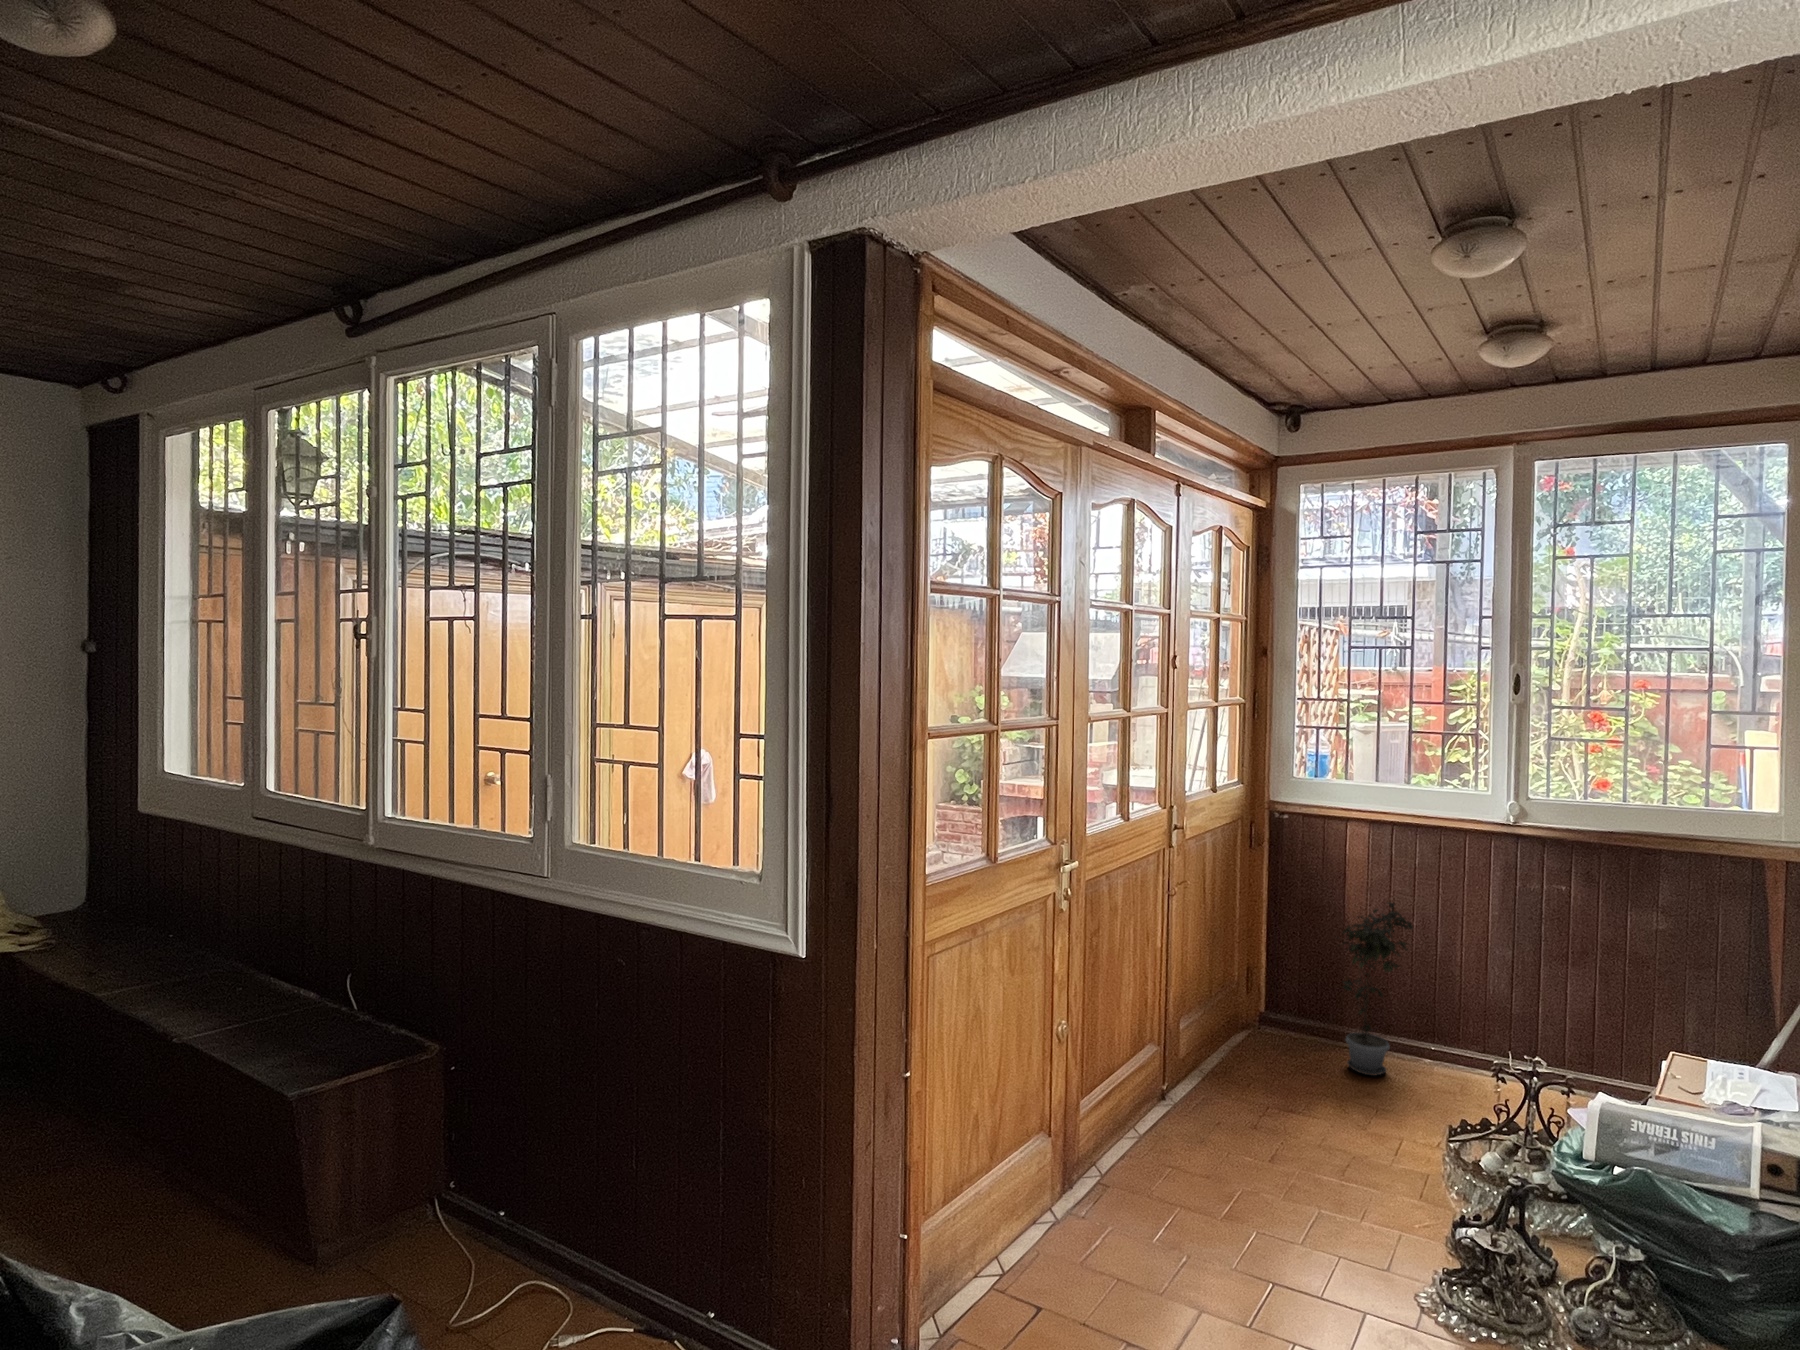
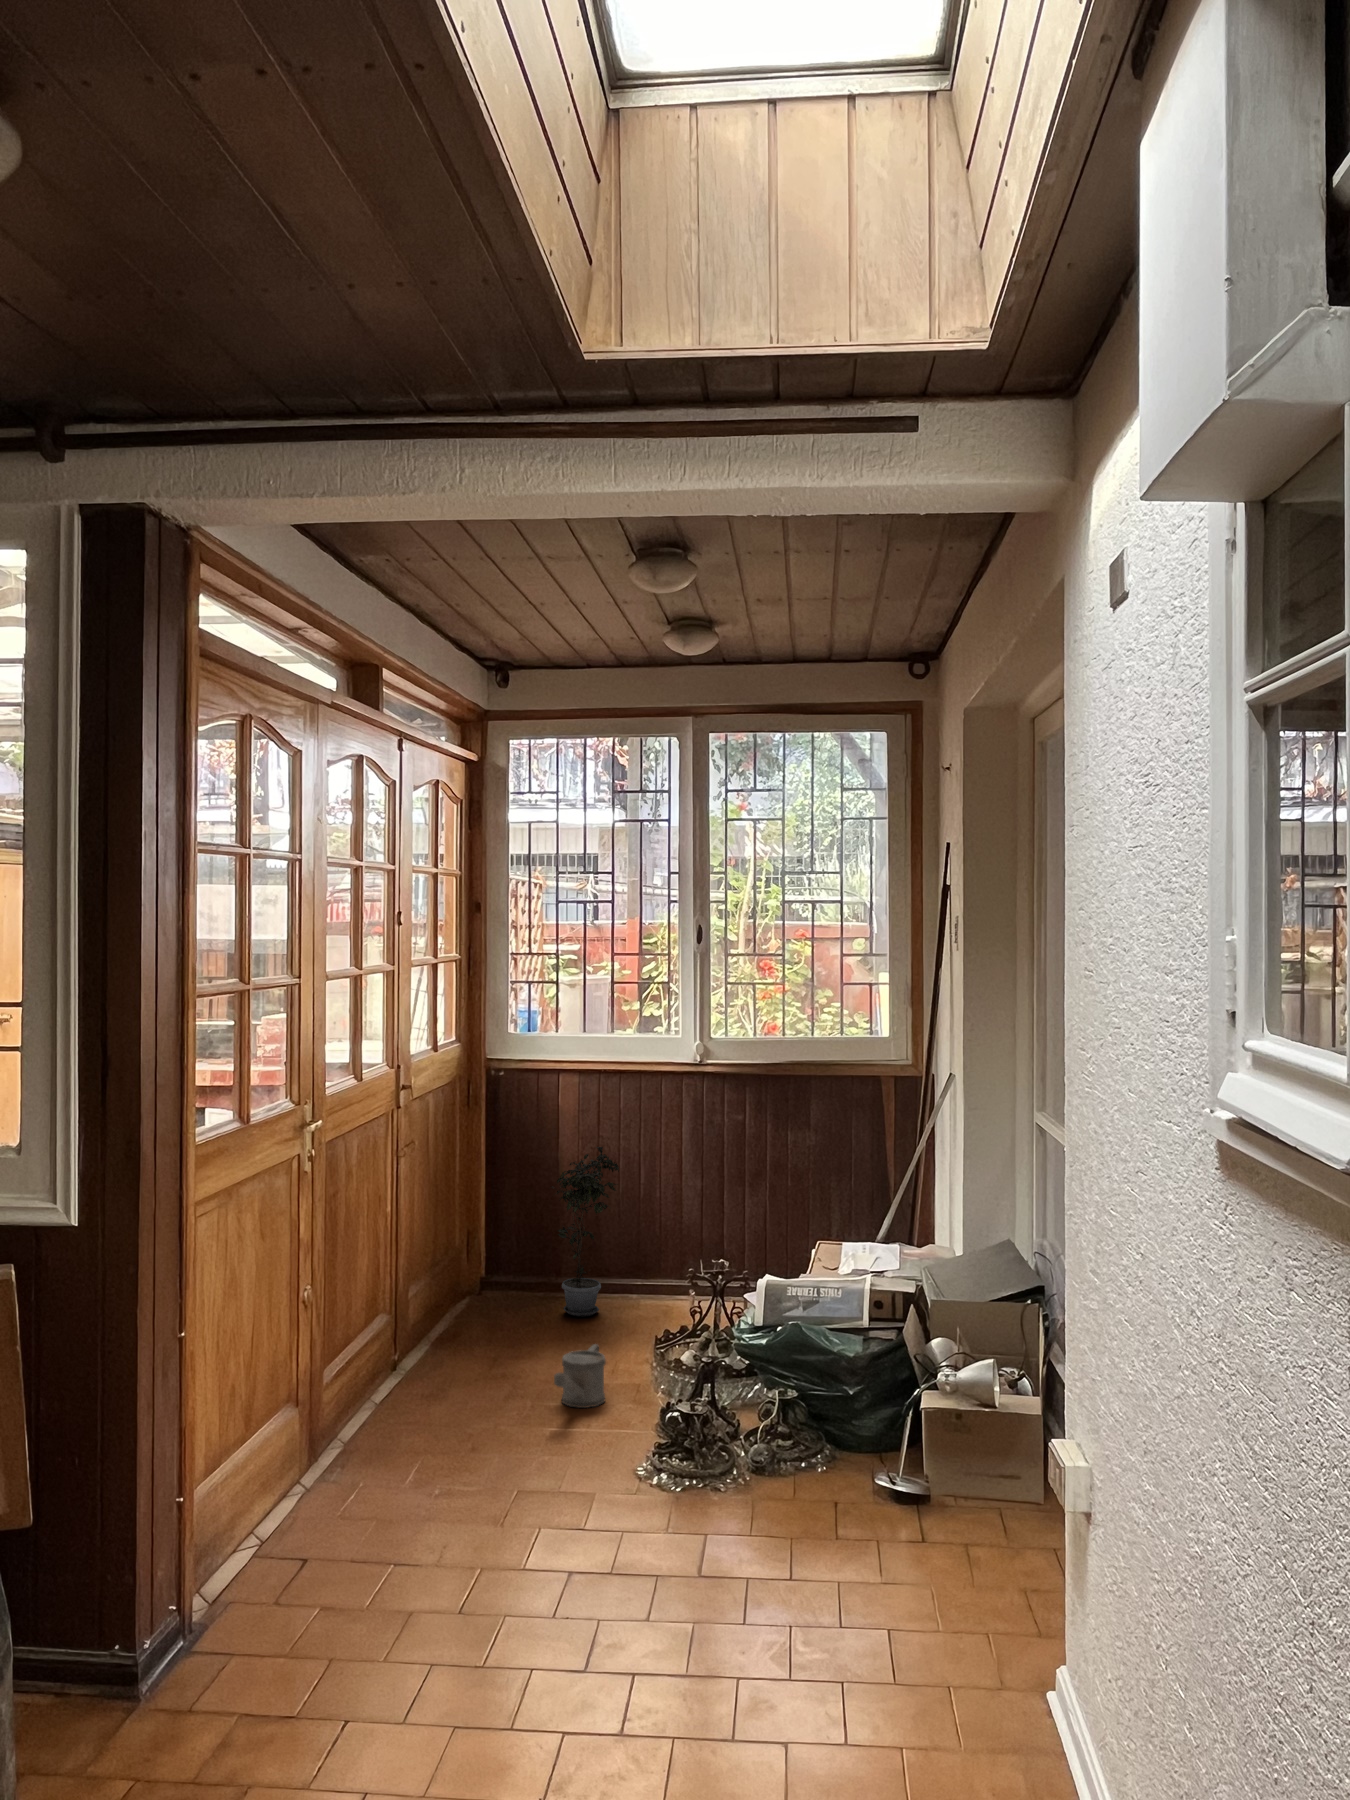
watering can: none [1325,1121,1388,1194] -> present [554,1344,606,1408]

